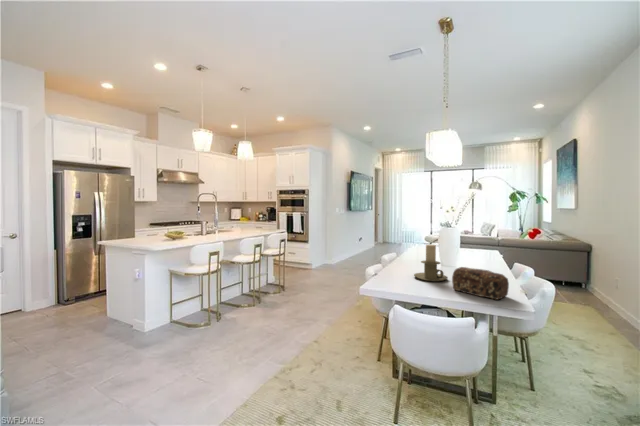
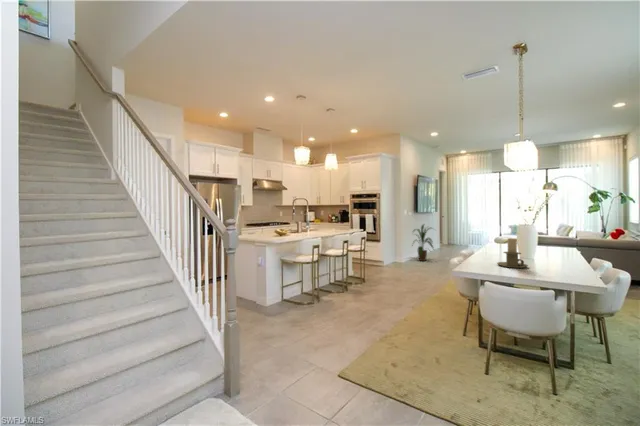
house plant: none [343,223,368,262] -> present [414,225,433,261]
bread loaf: present [452,267,509,299] -> none [533,255,585,280]

